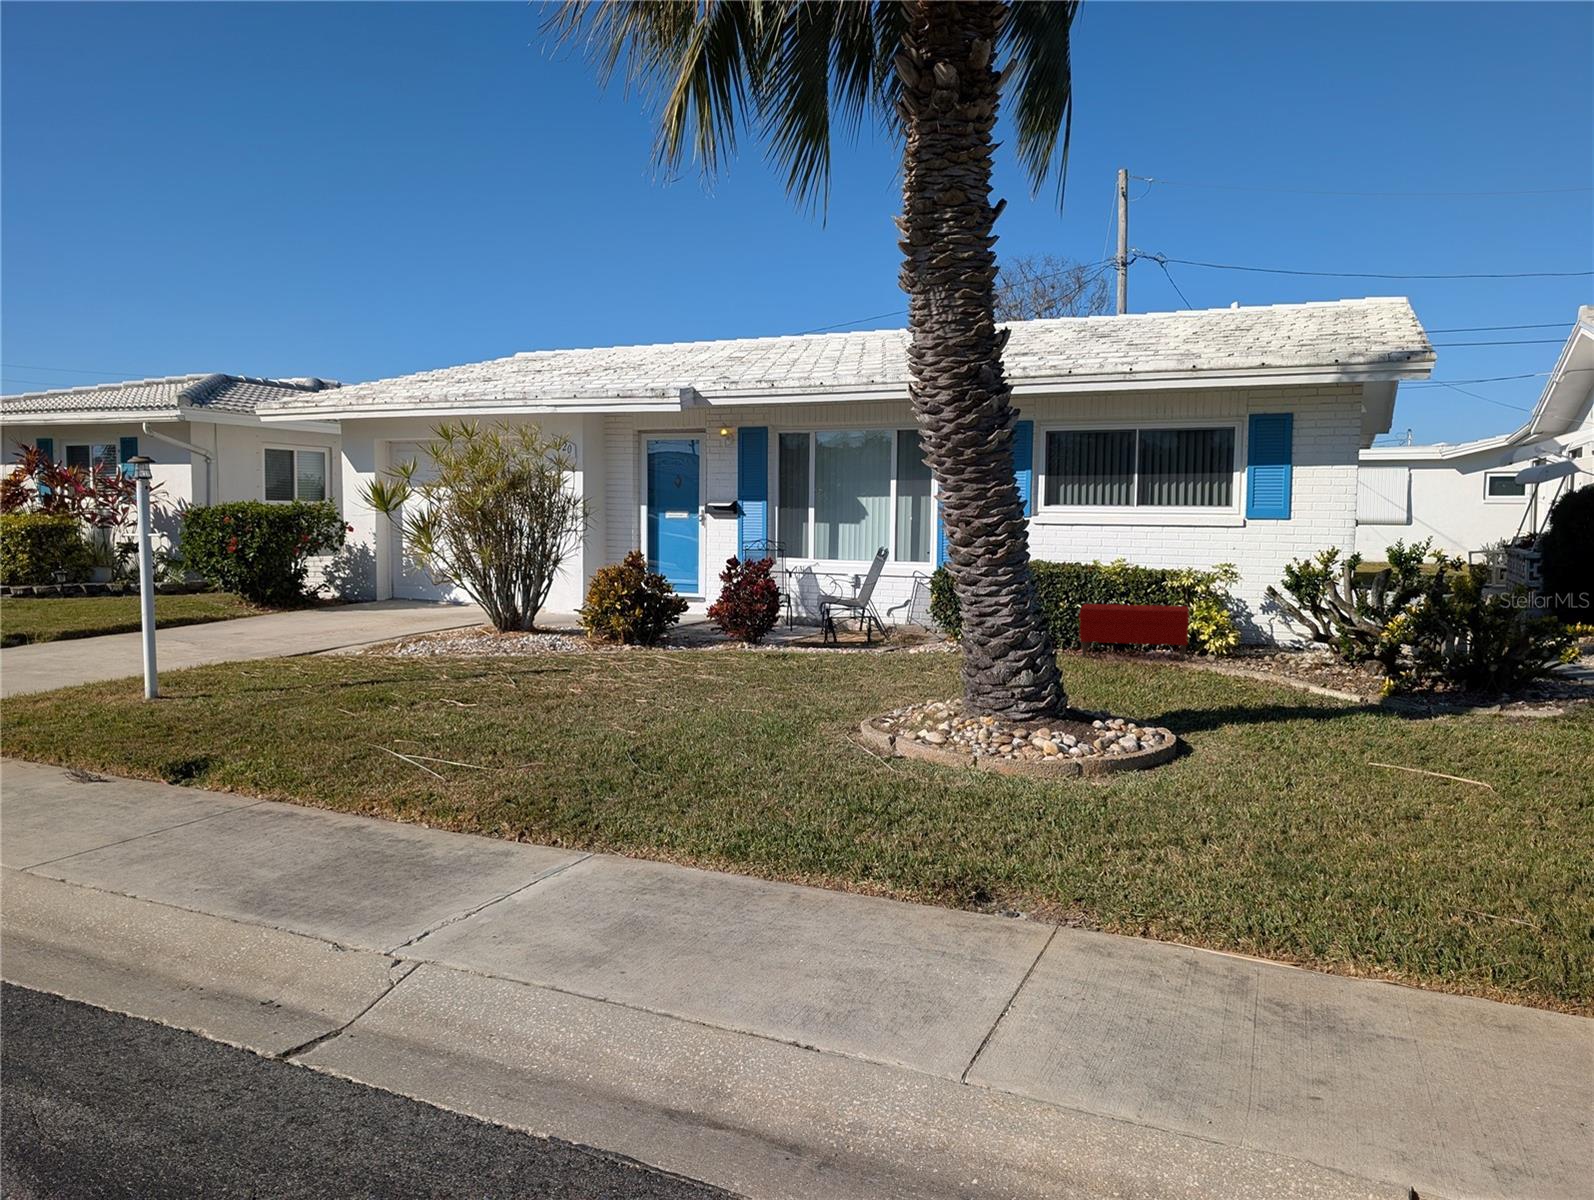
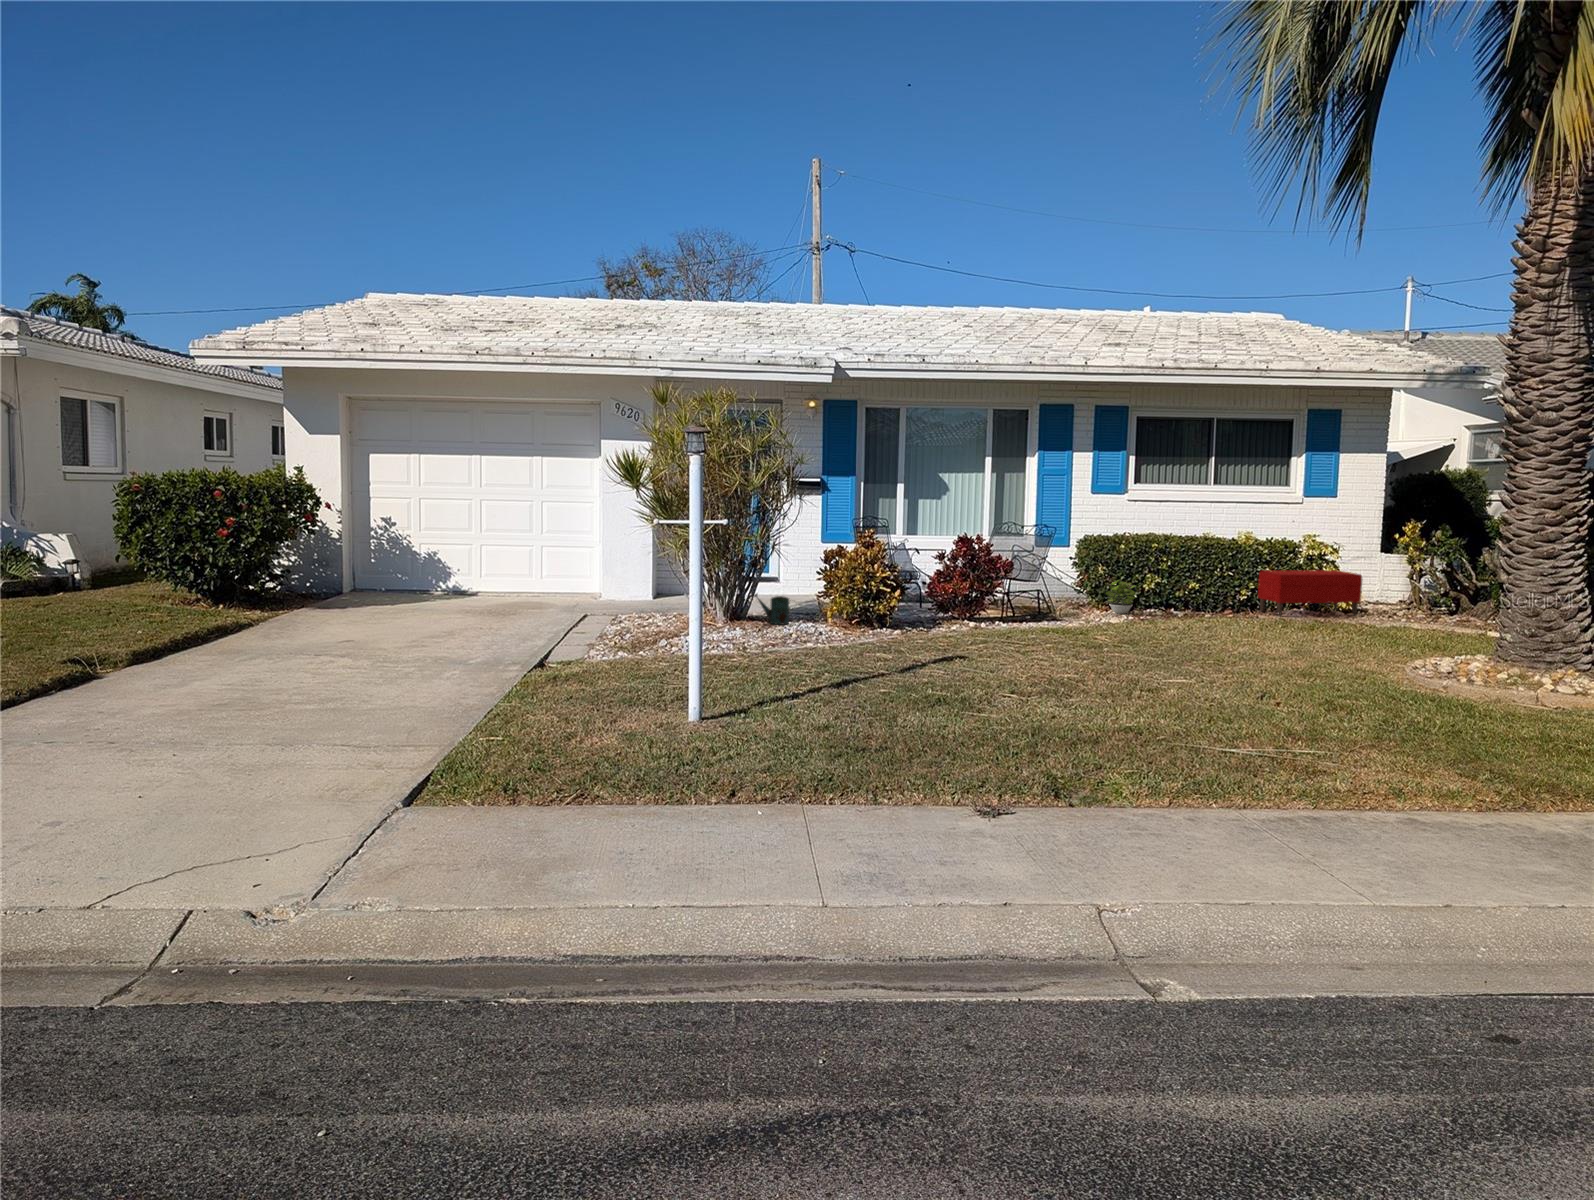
potted plant: none [894,609,932,647] -> present [1105,579,1136,614]
watering can: none [523,612,556,642] -> present [754,594,790,625]

